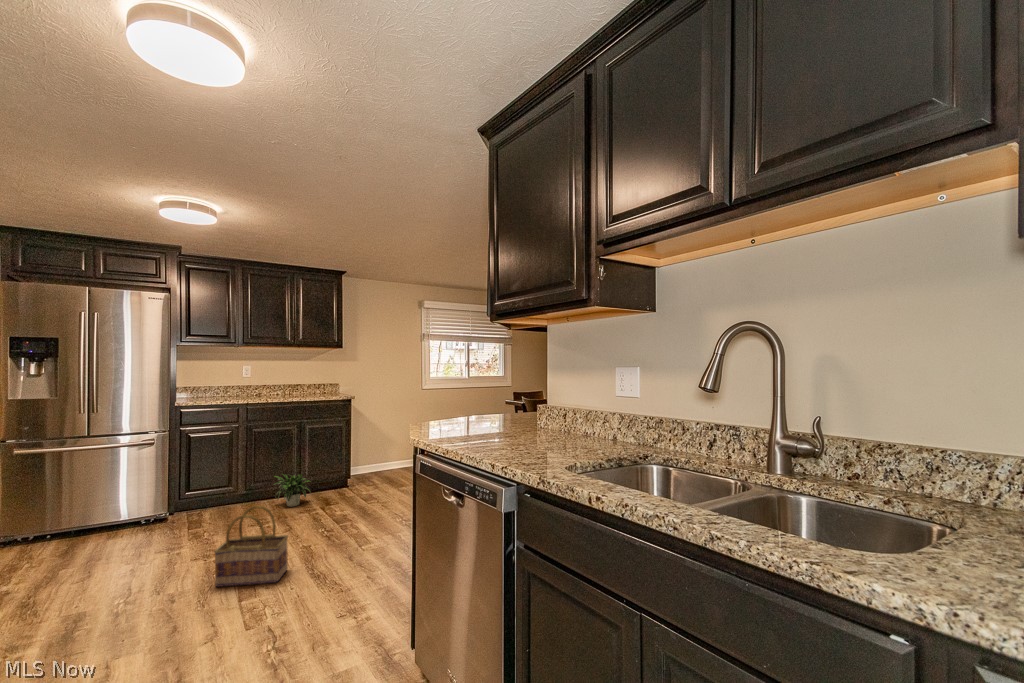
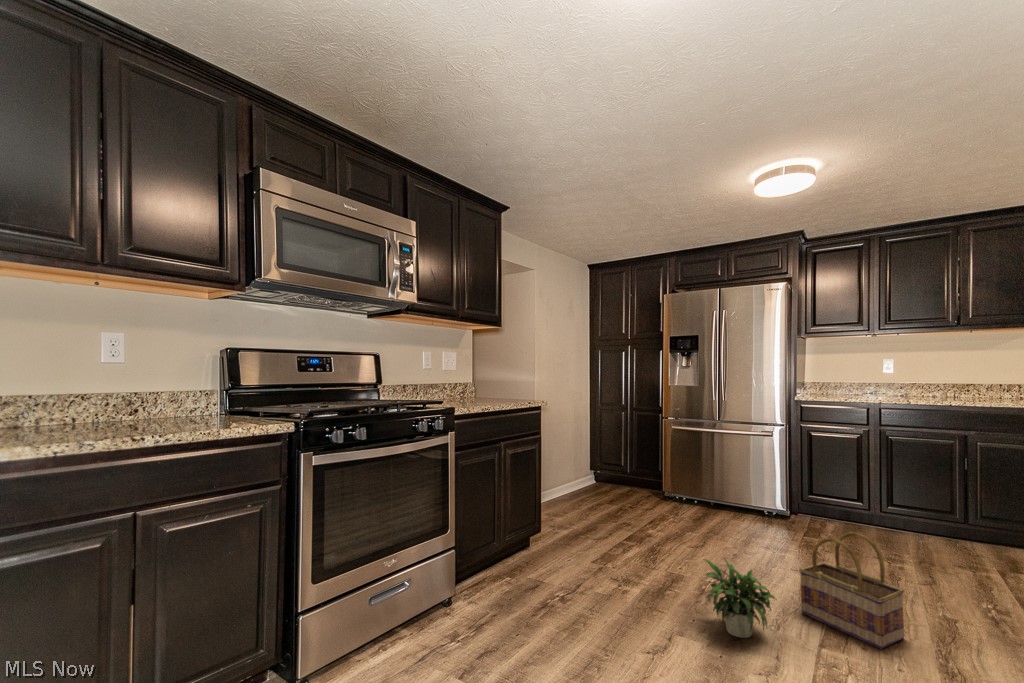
potted plant: present [266,474,311,507] -> present [704,559,777,638]

